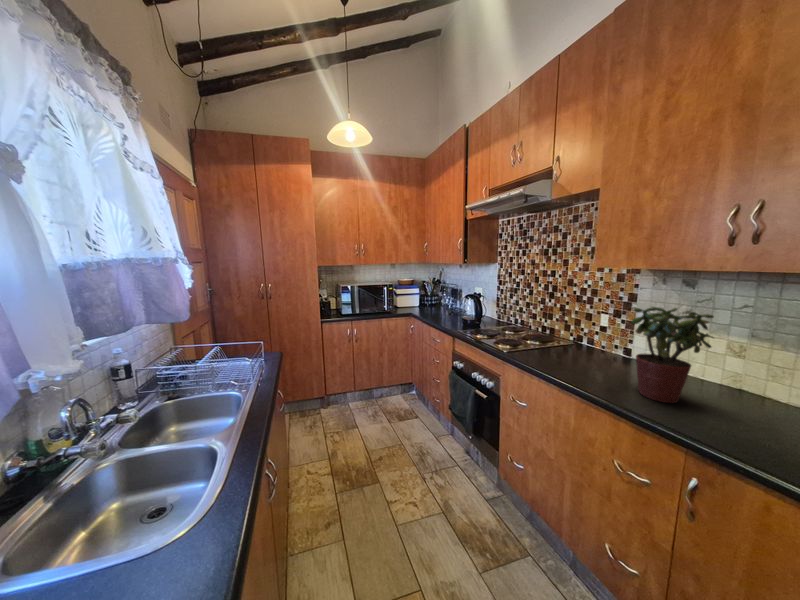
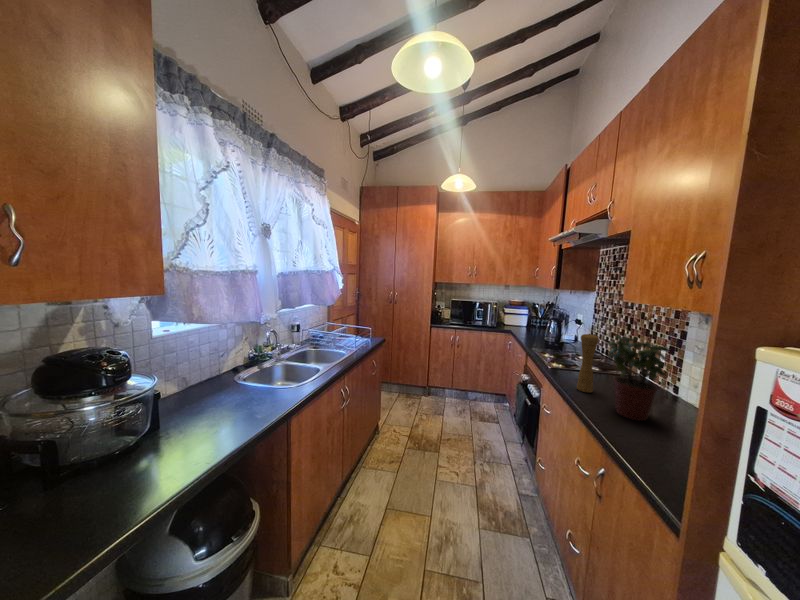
pepper mill: none [570,308,595,377] -> present [577,334,599,393]

